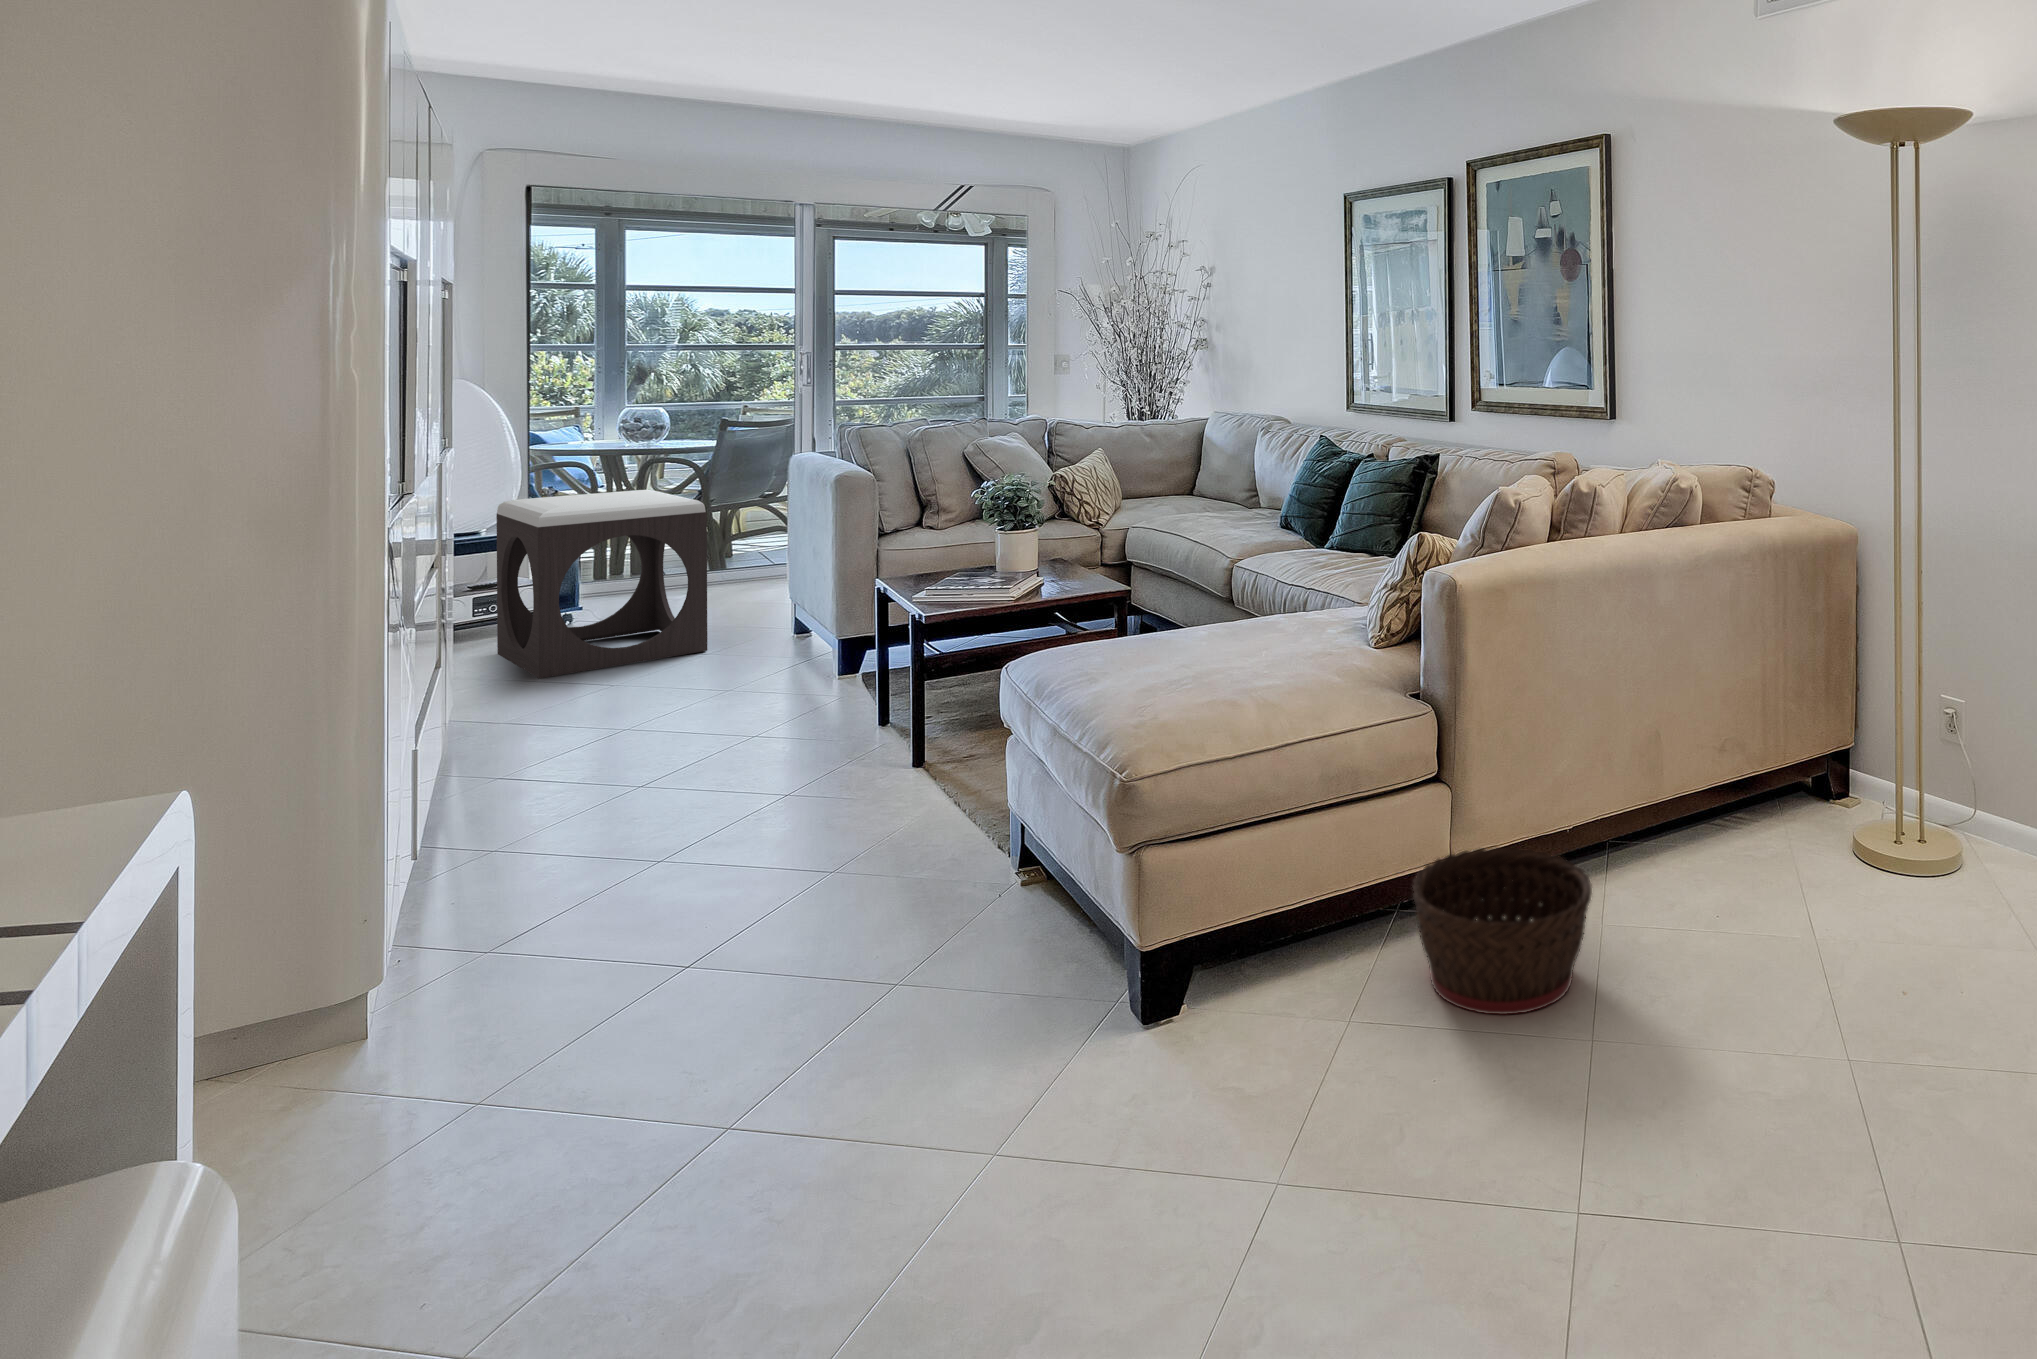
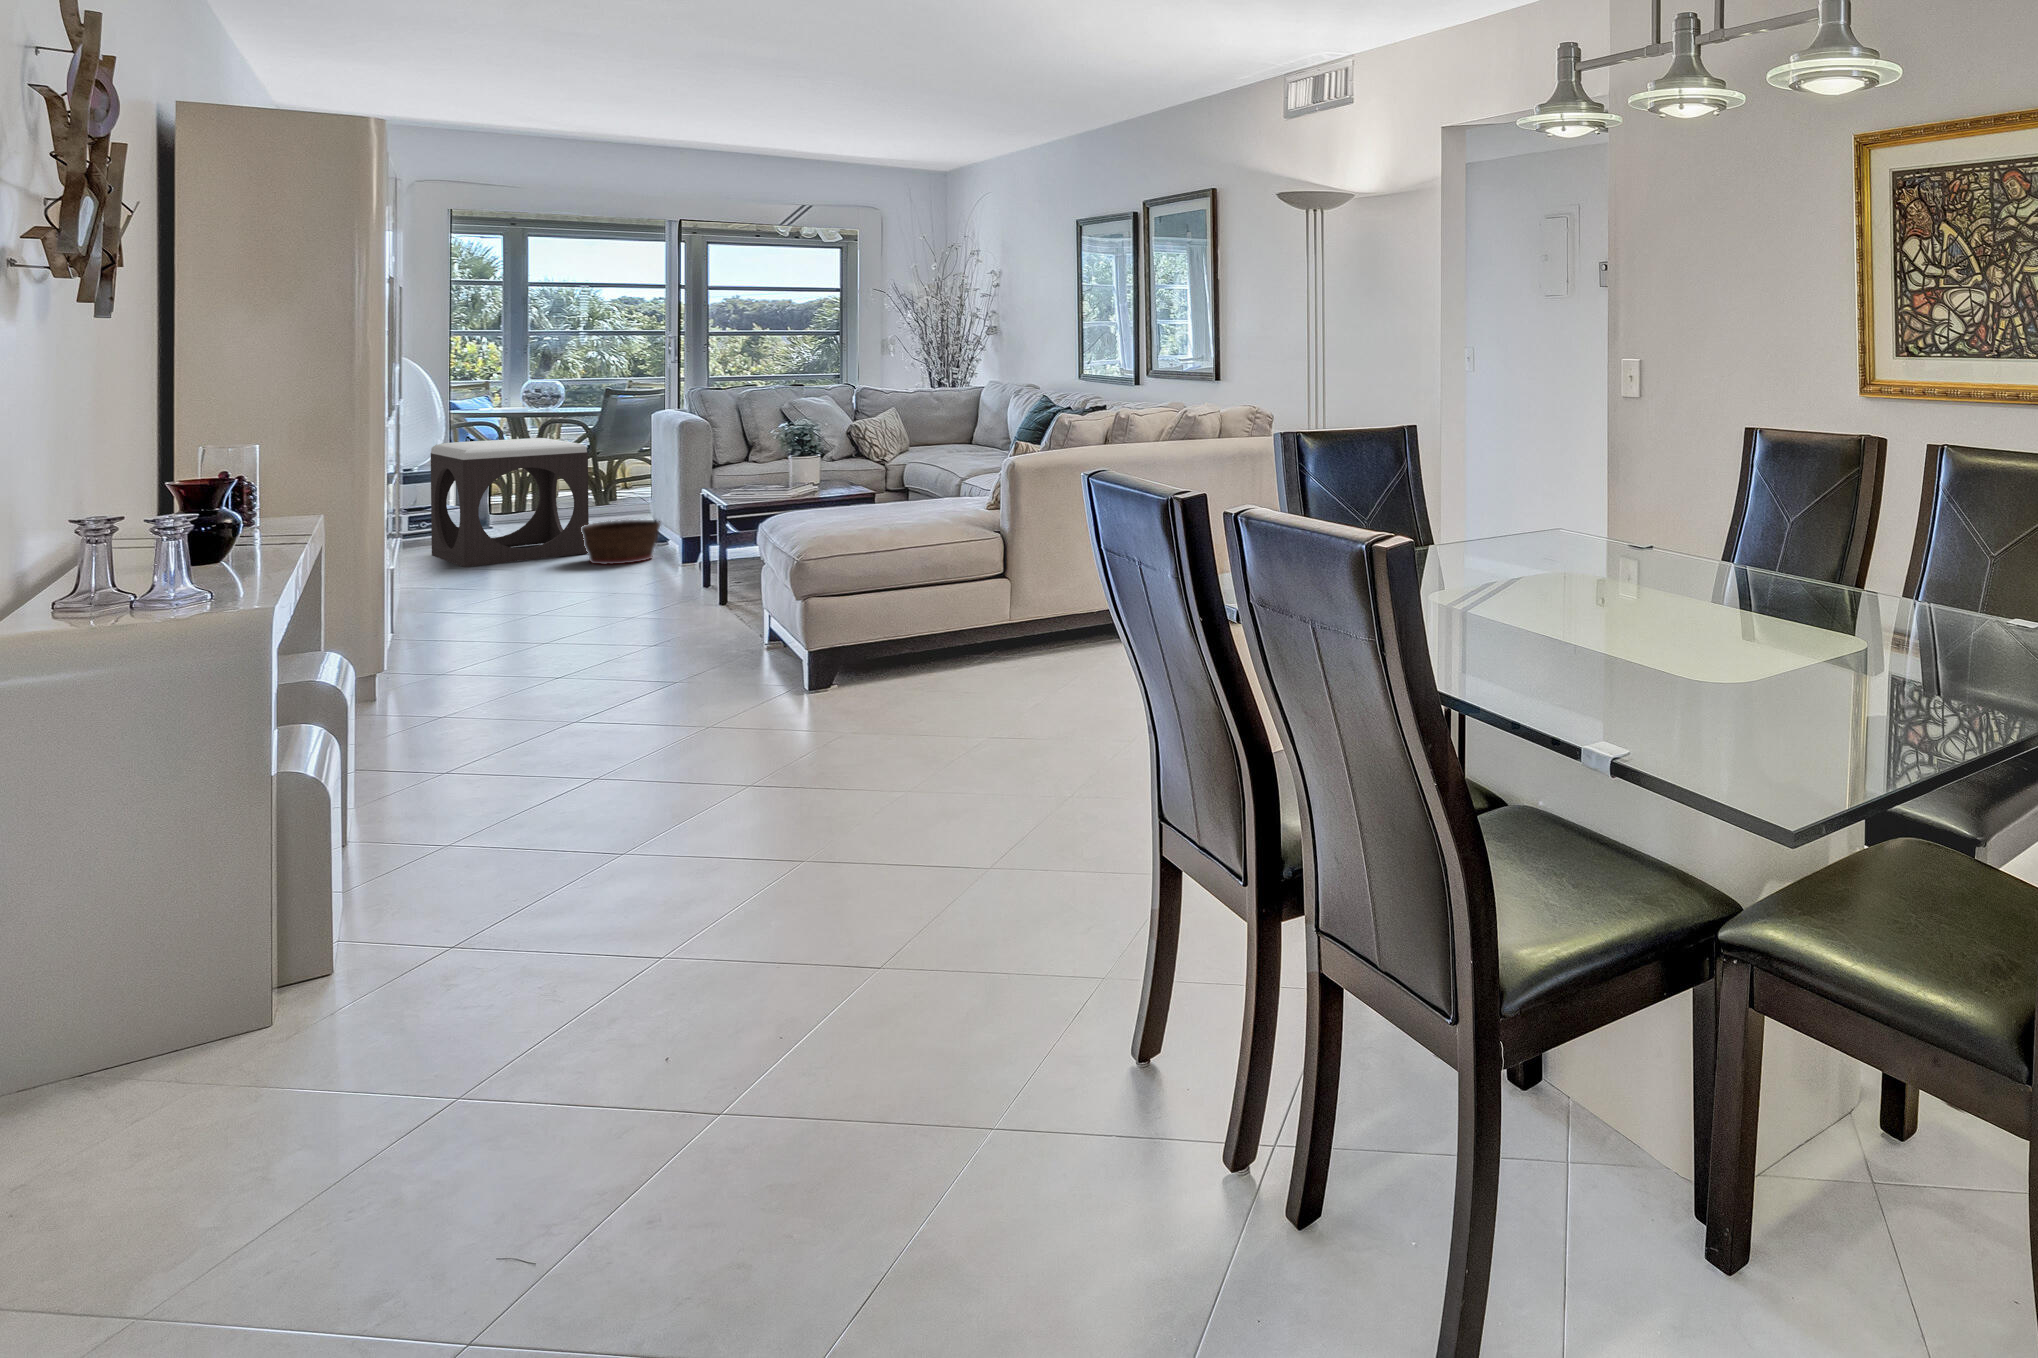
basket: present [1413,848,1592,1014] -> present [581,520,661,564]

